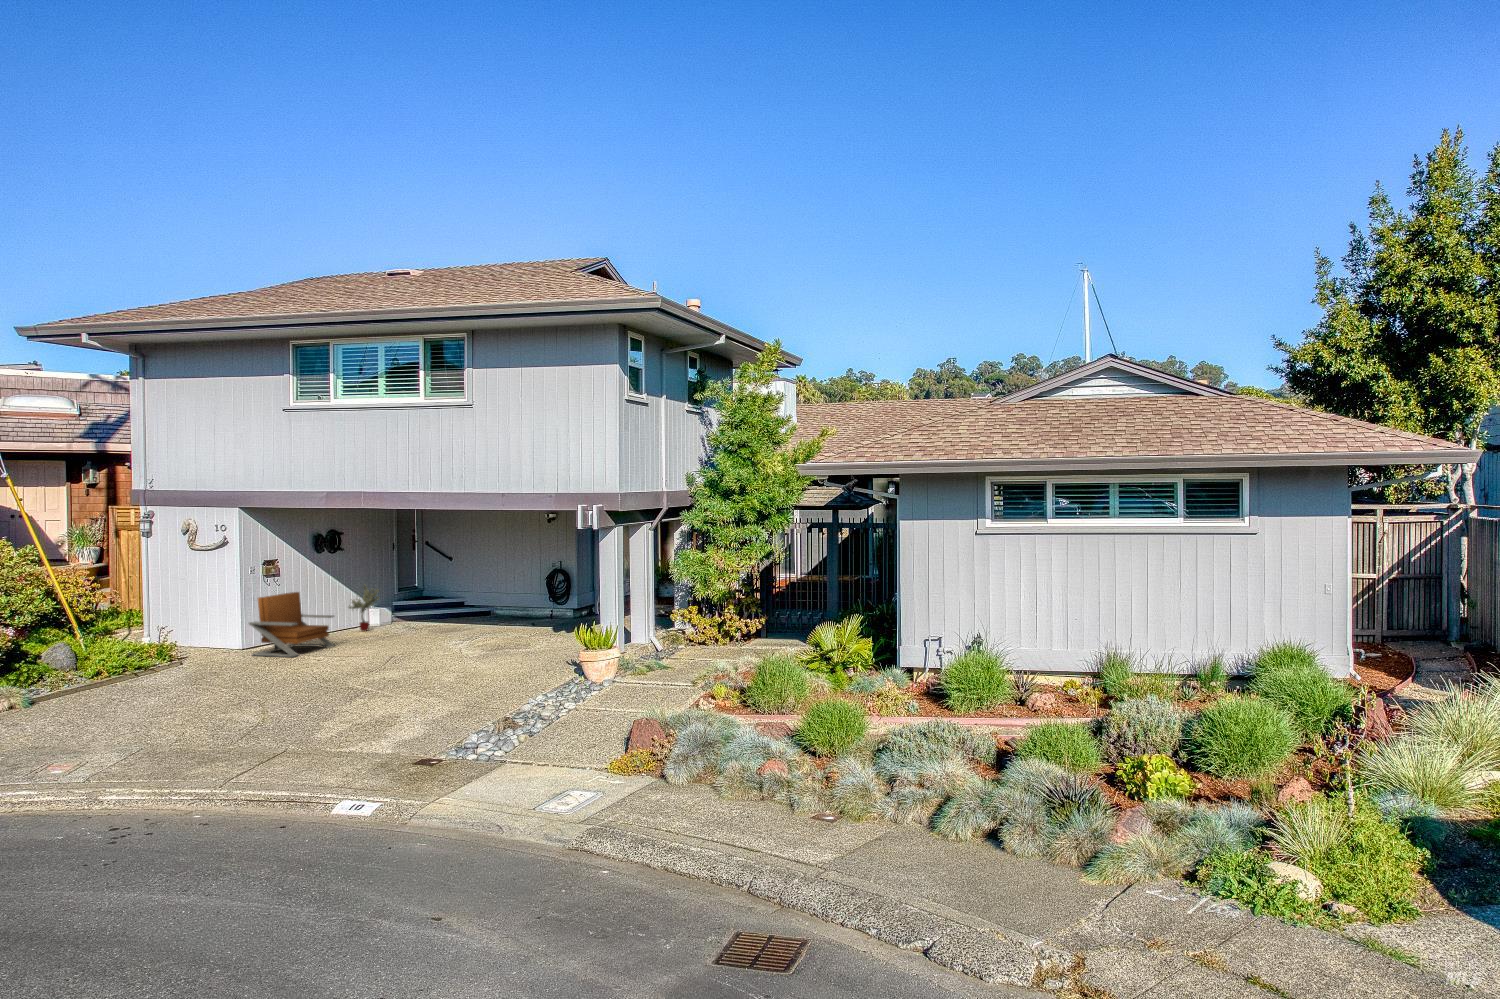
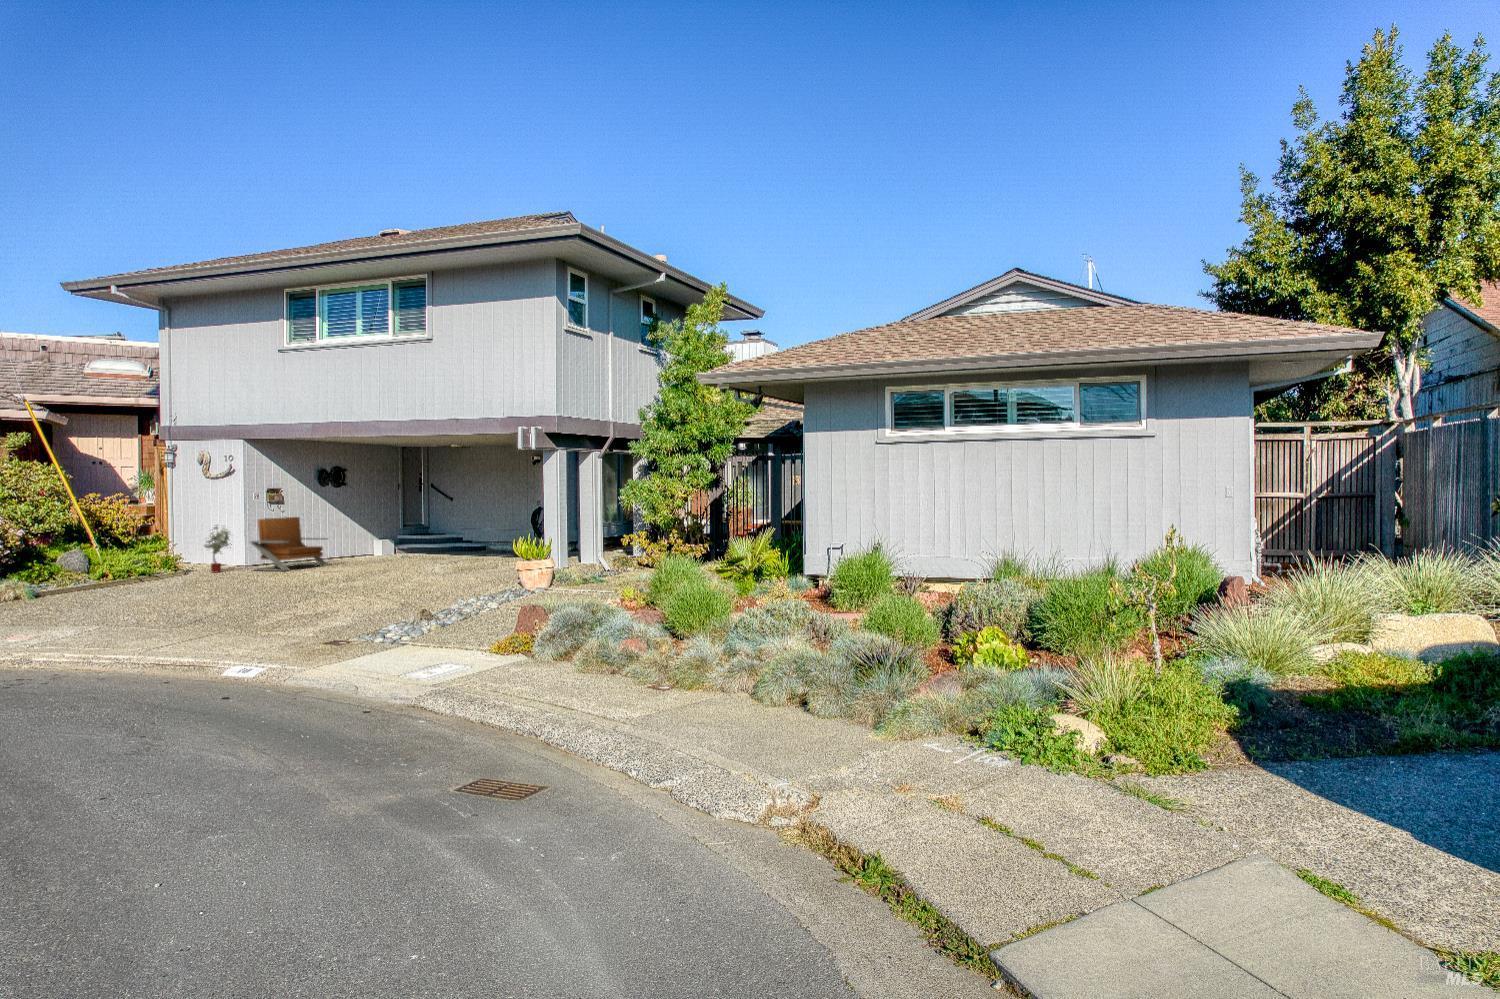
potted tree: present [349,584,379,631] -> present [204,525,232,573]

